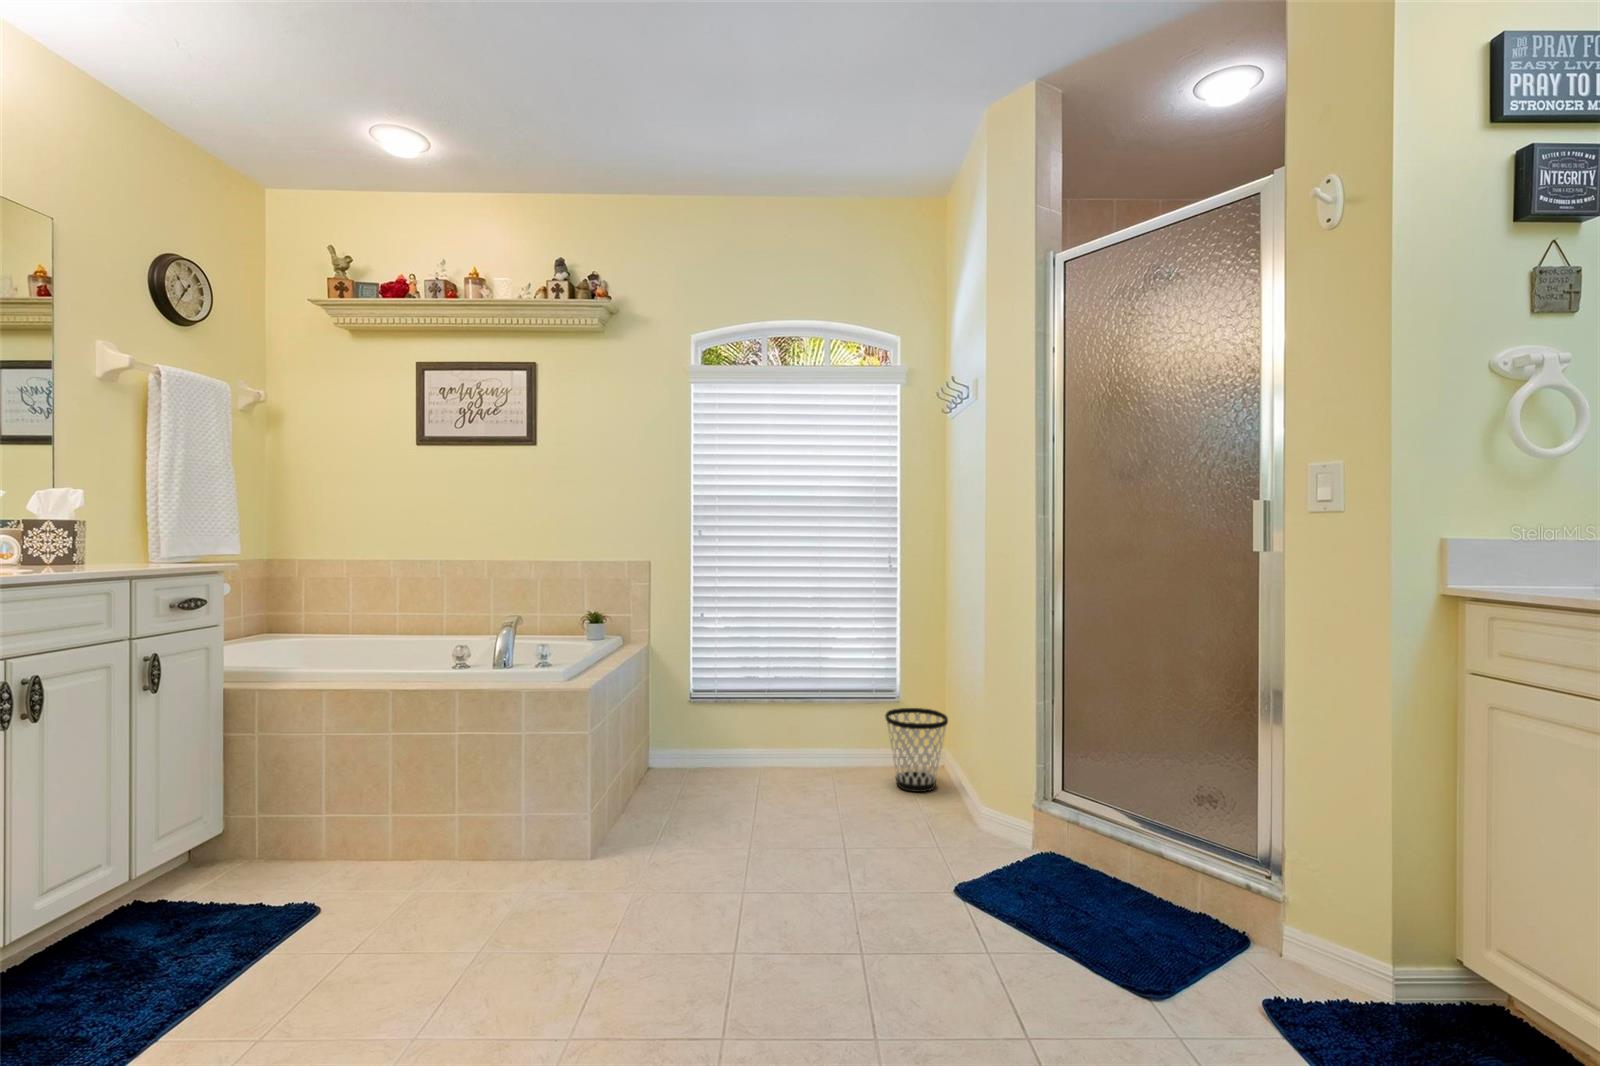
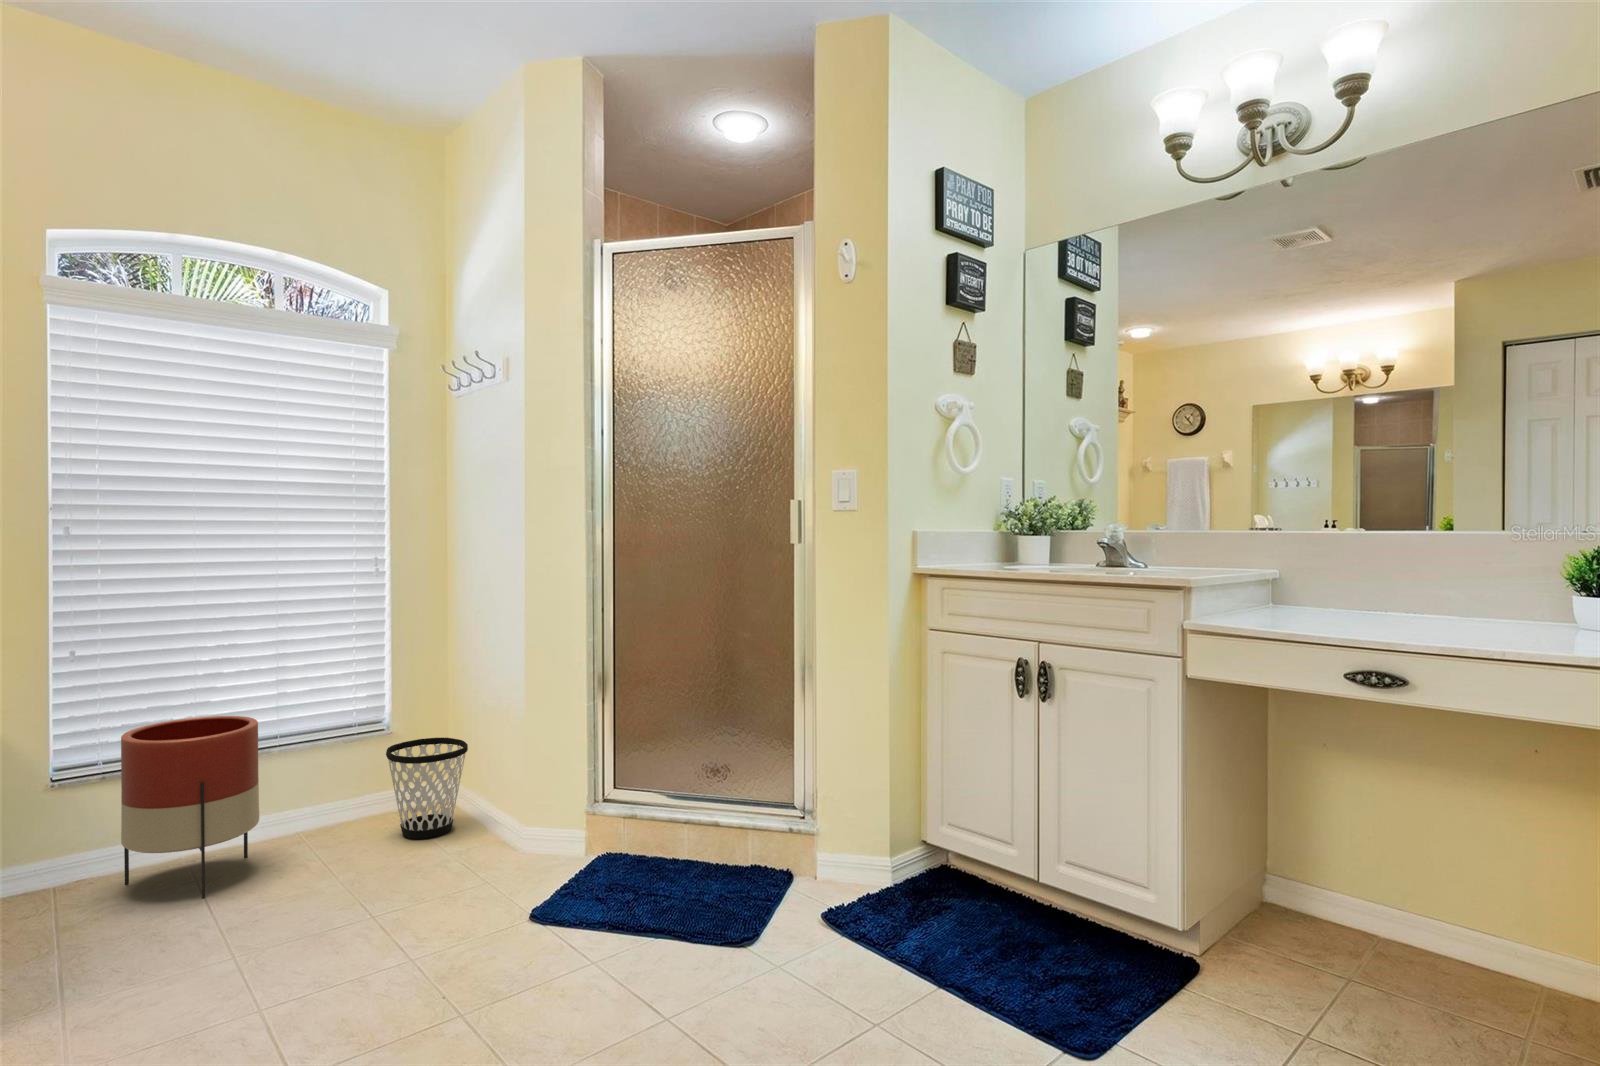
planter: none [718,667,798,797] -> present [121,716,259,899]

